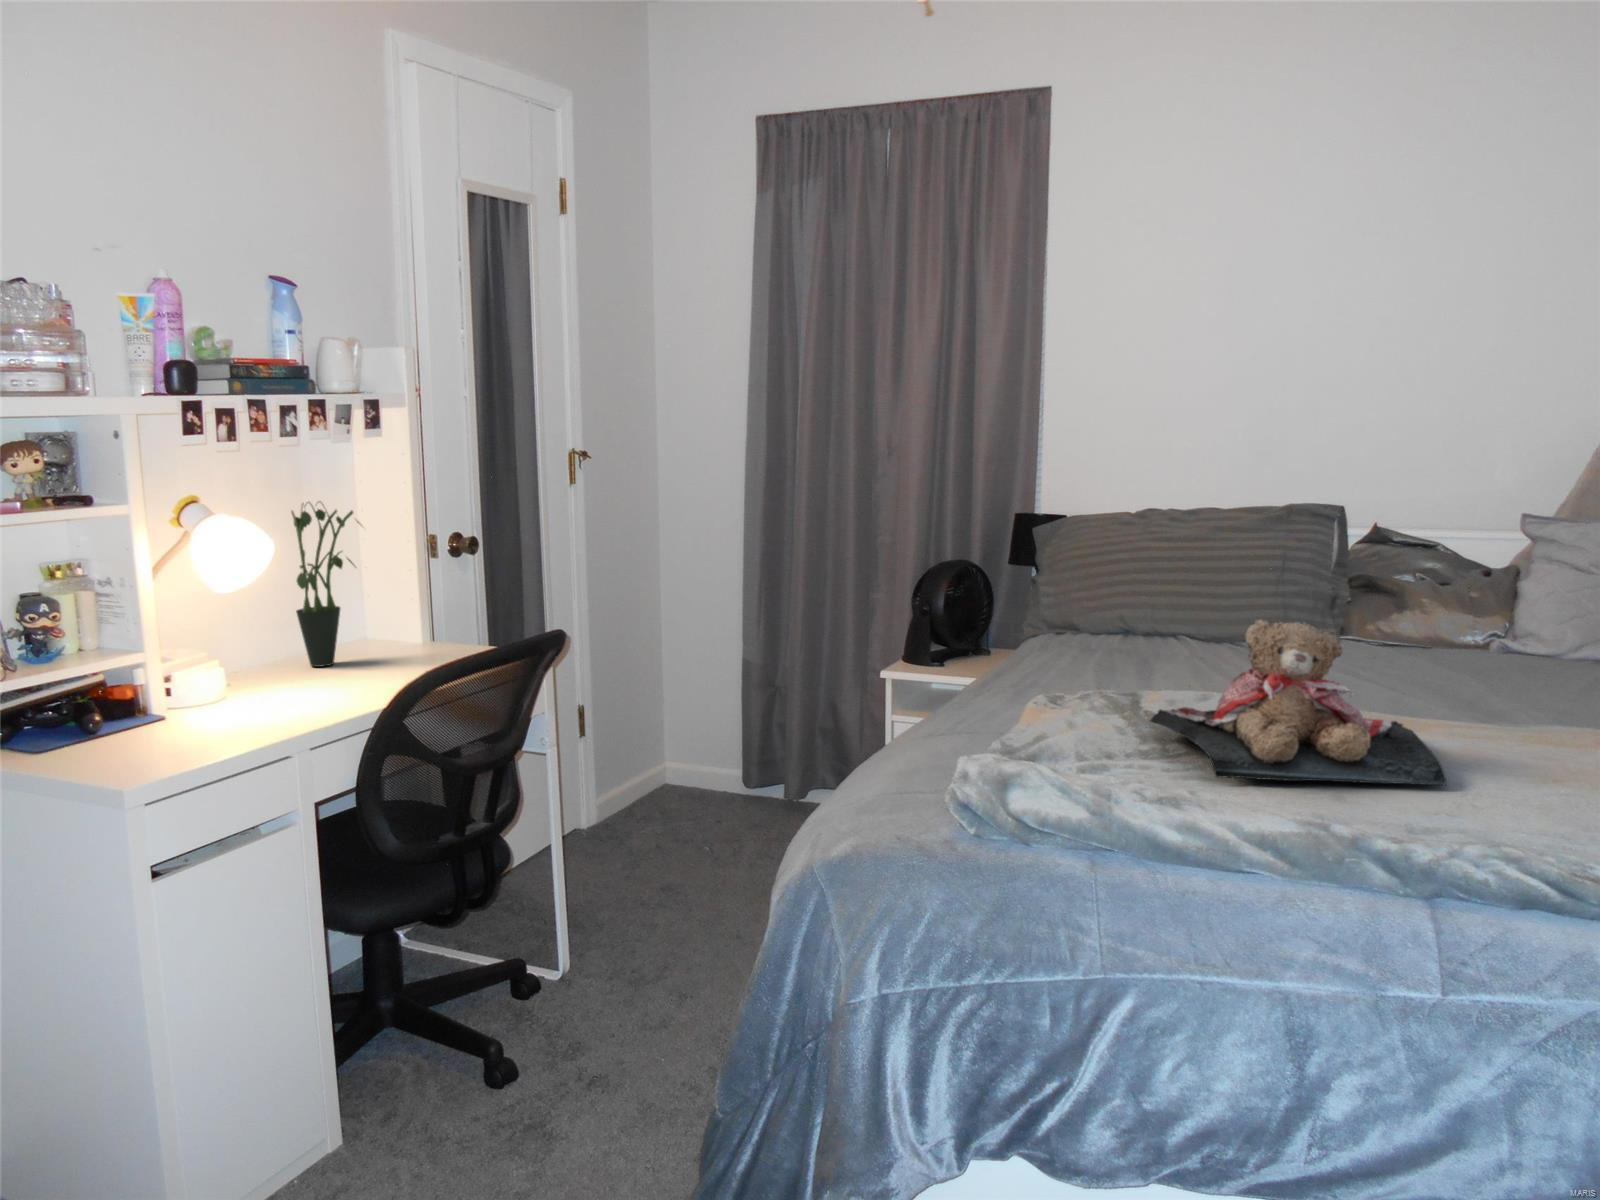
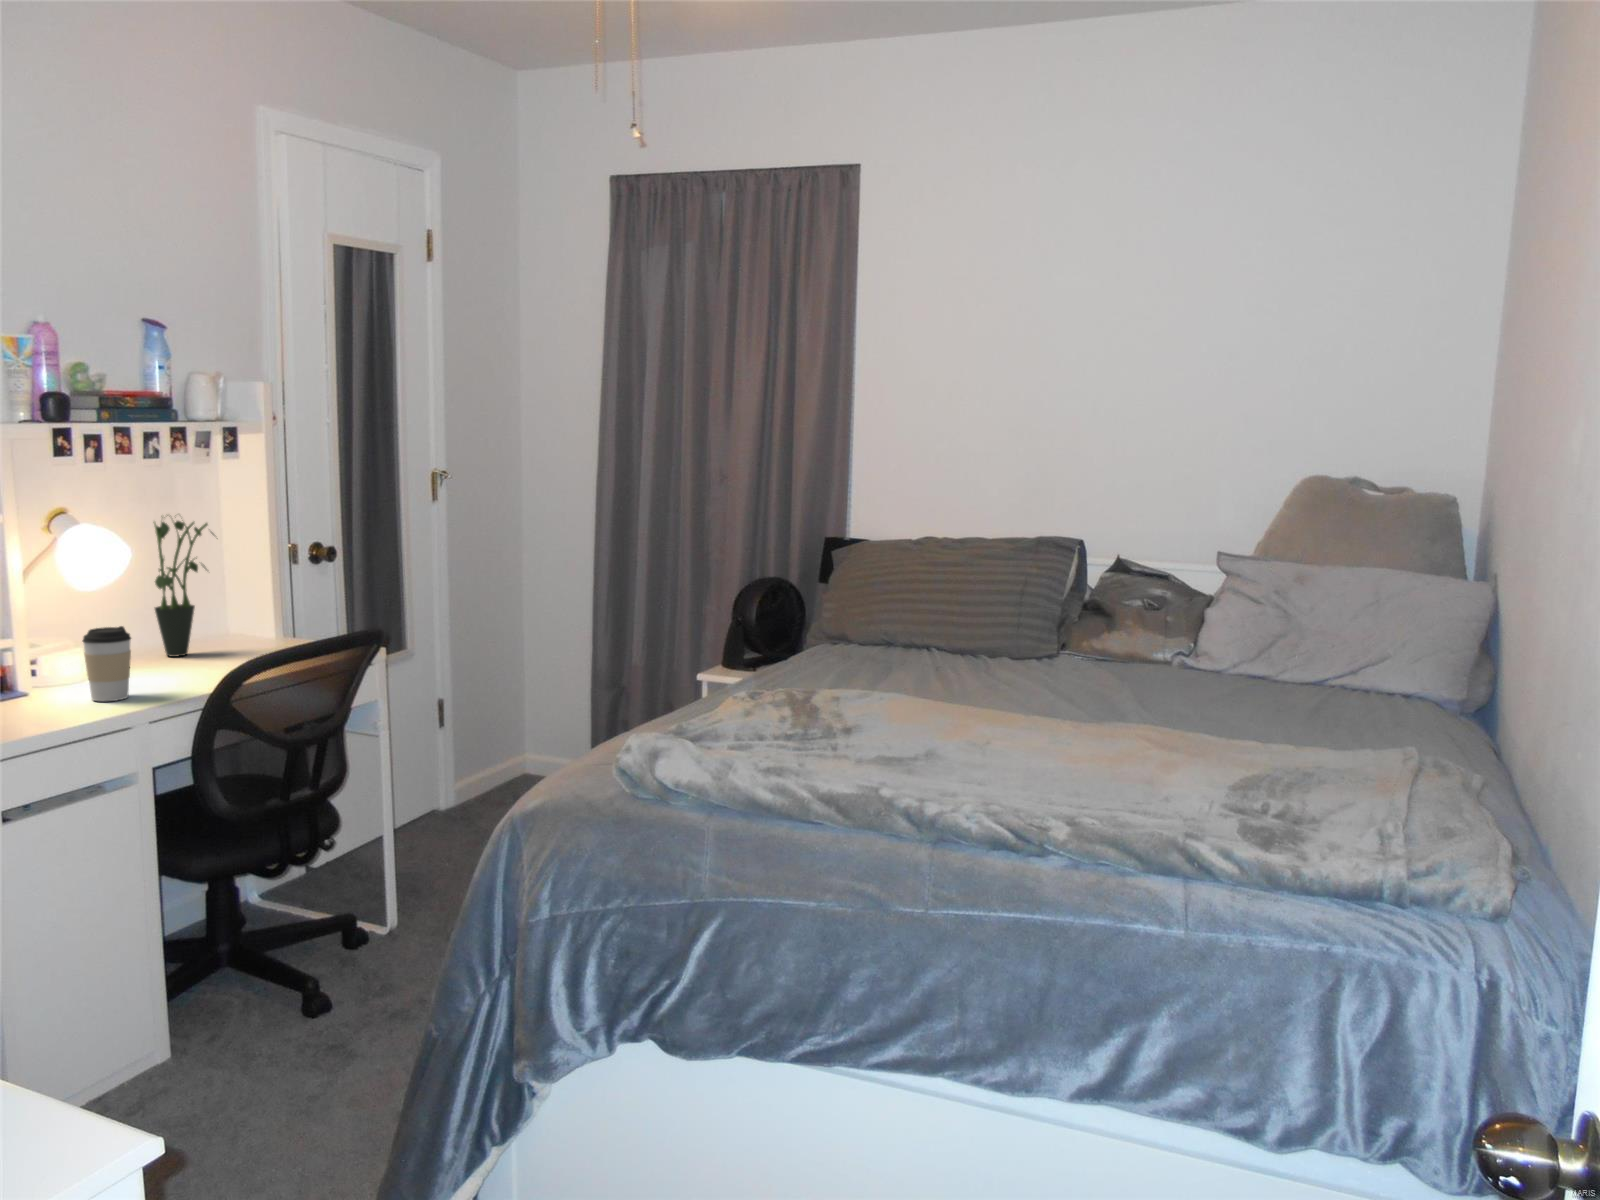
teddy bear: present [1151,619,1446,786] -> none [803,634,997,765]
coffee cup: none [228,633,285,724] -> present [82,626,131,701]

